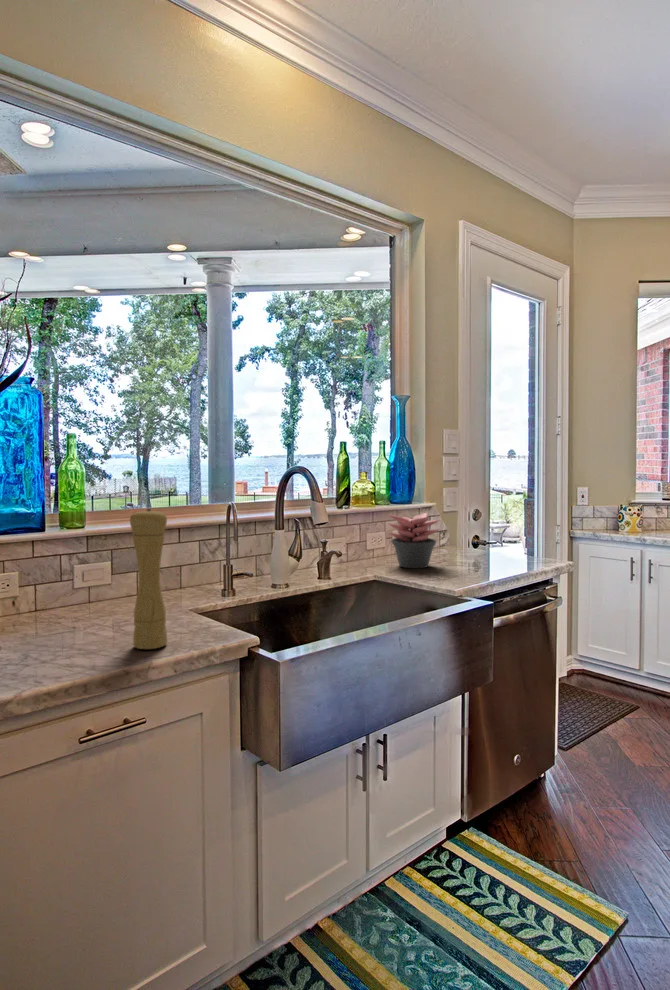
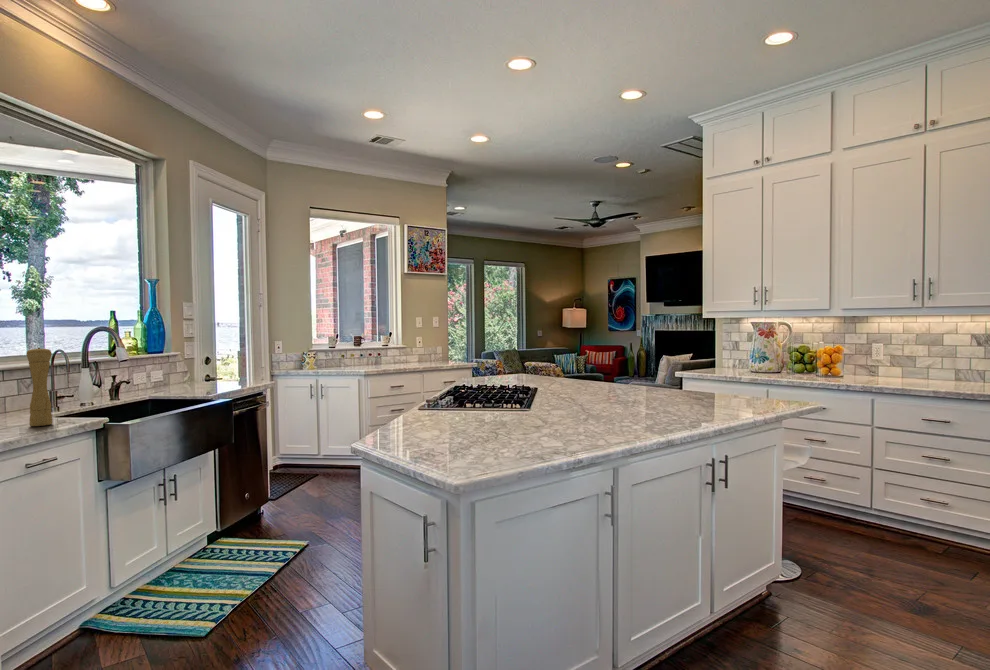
succulent plant: present [388,513,439,568] -> none [153,356,191,391]

